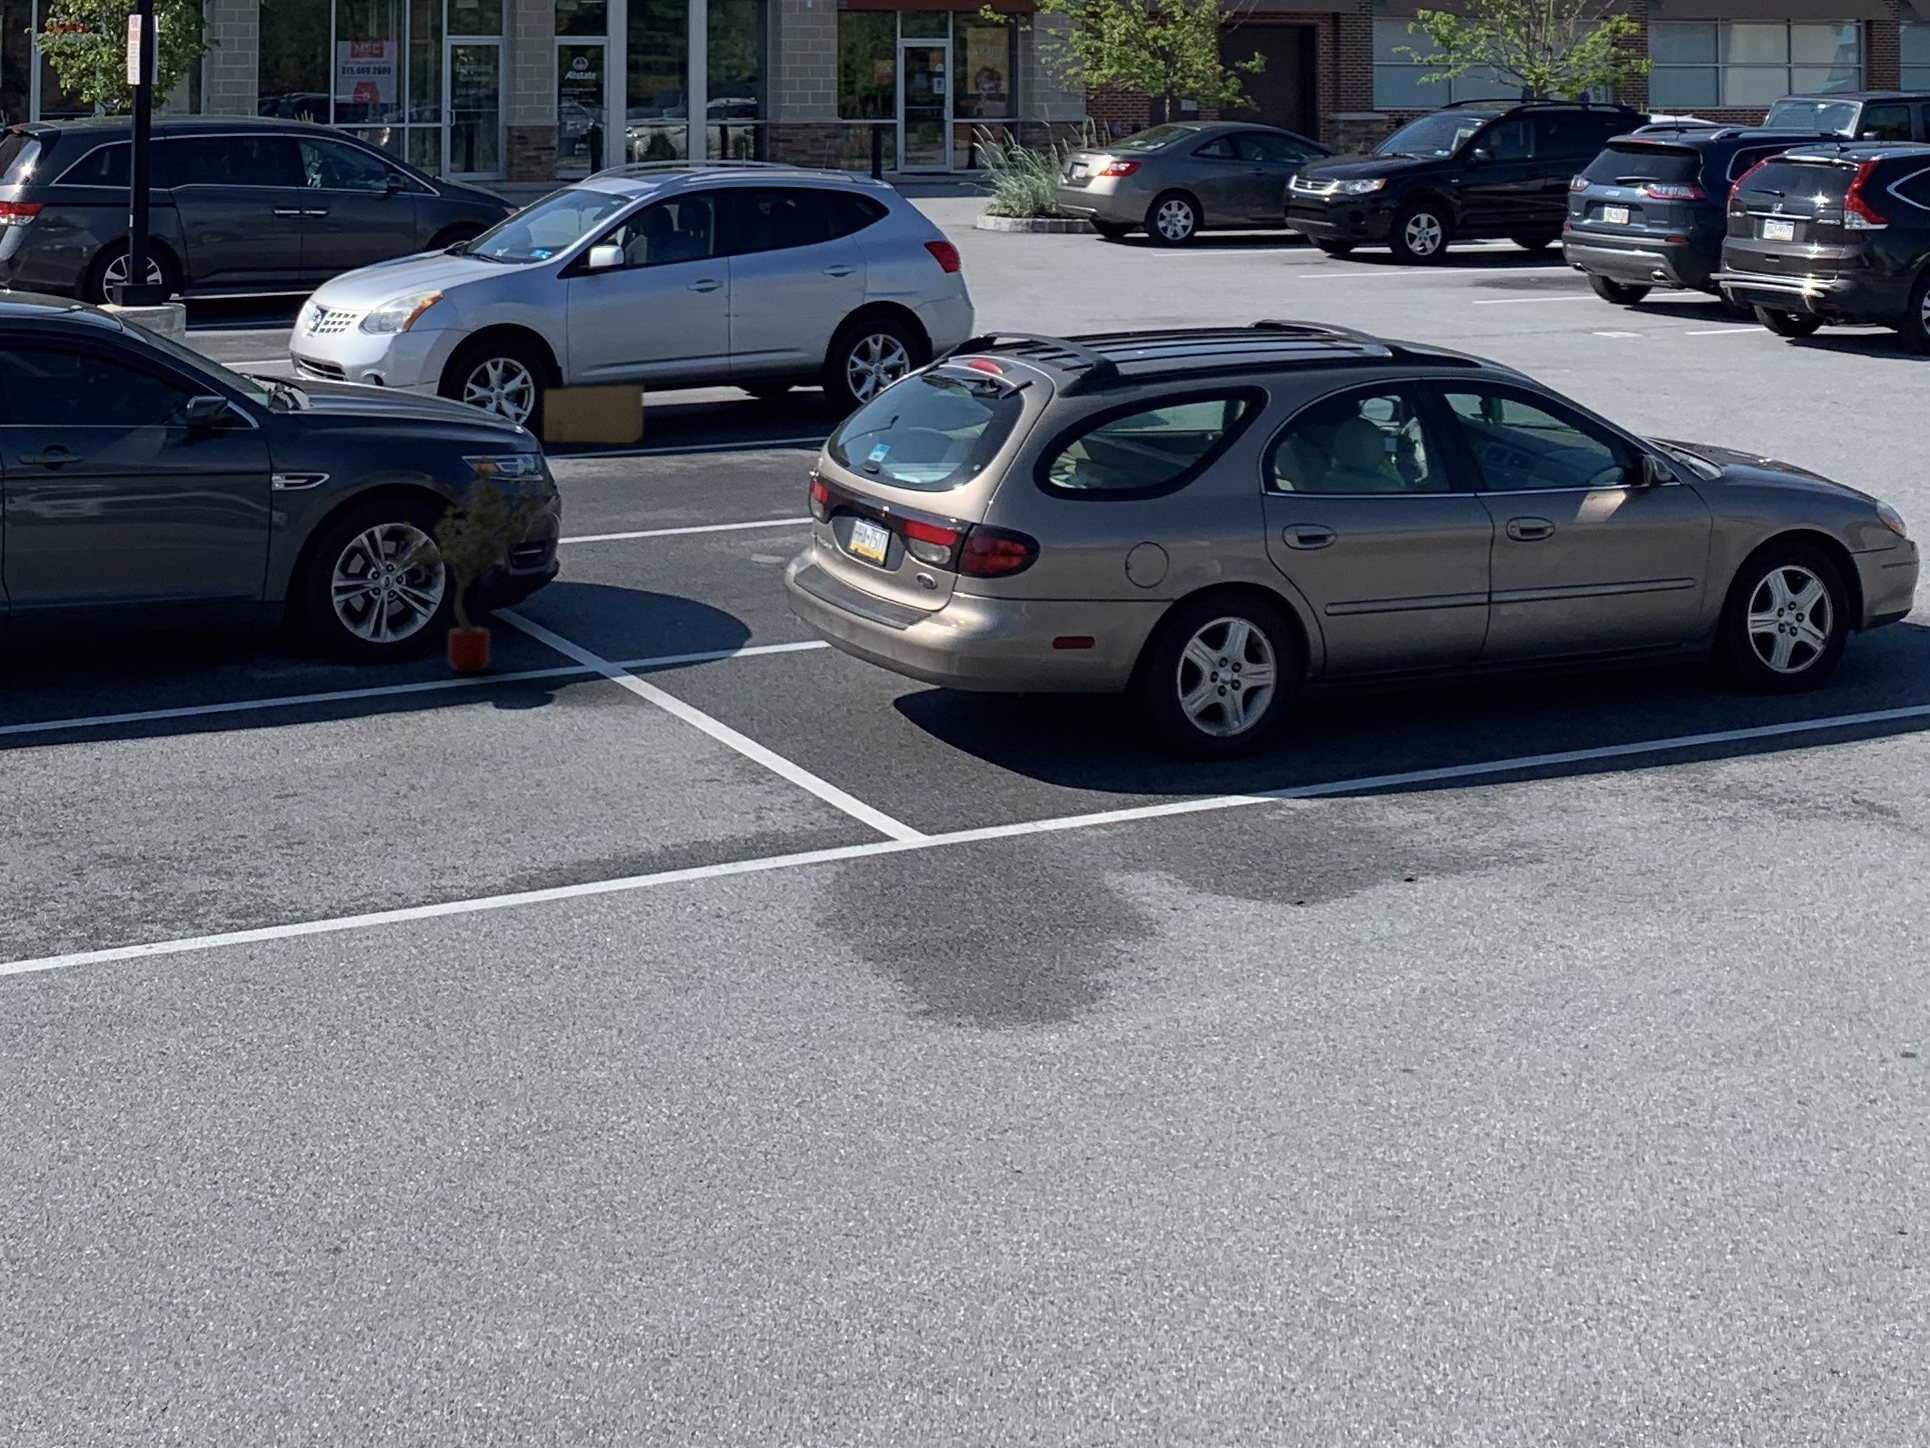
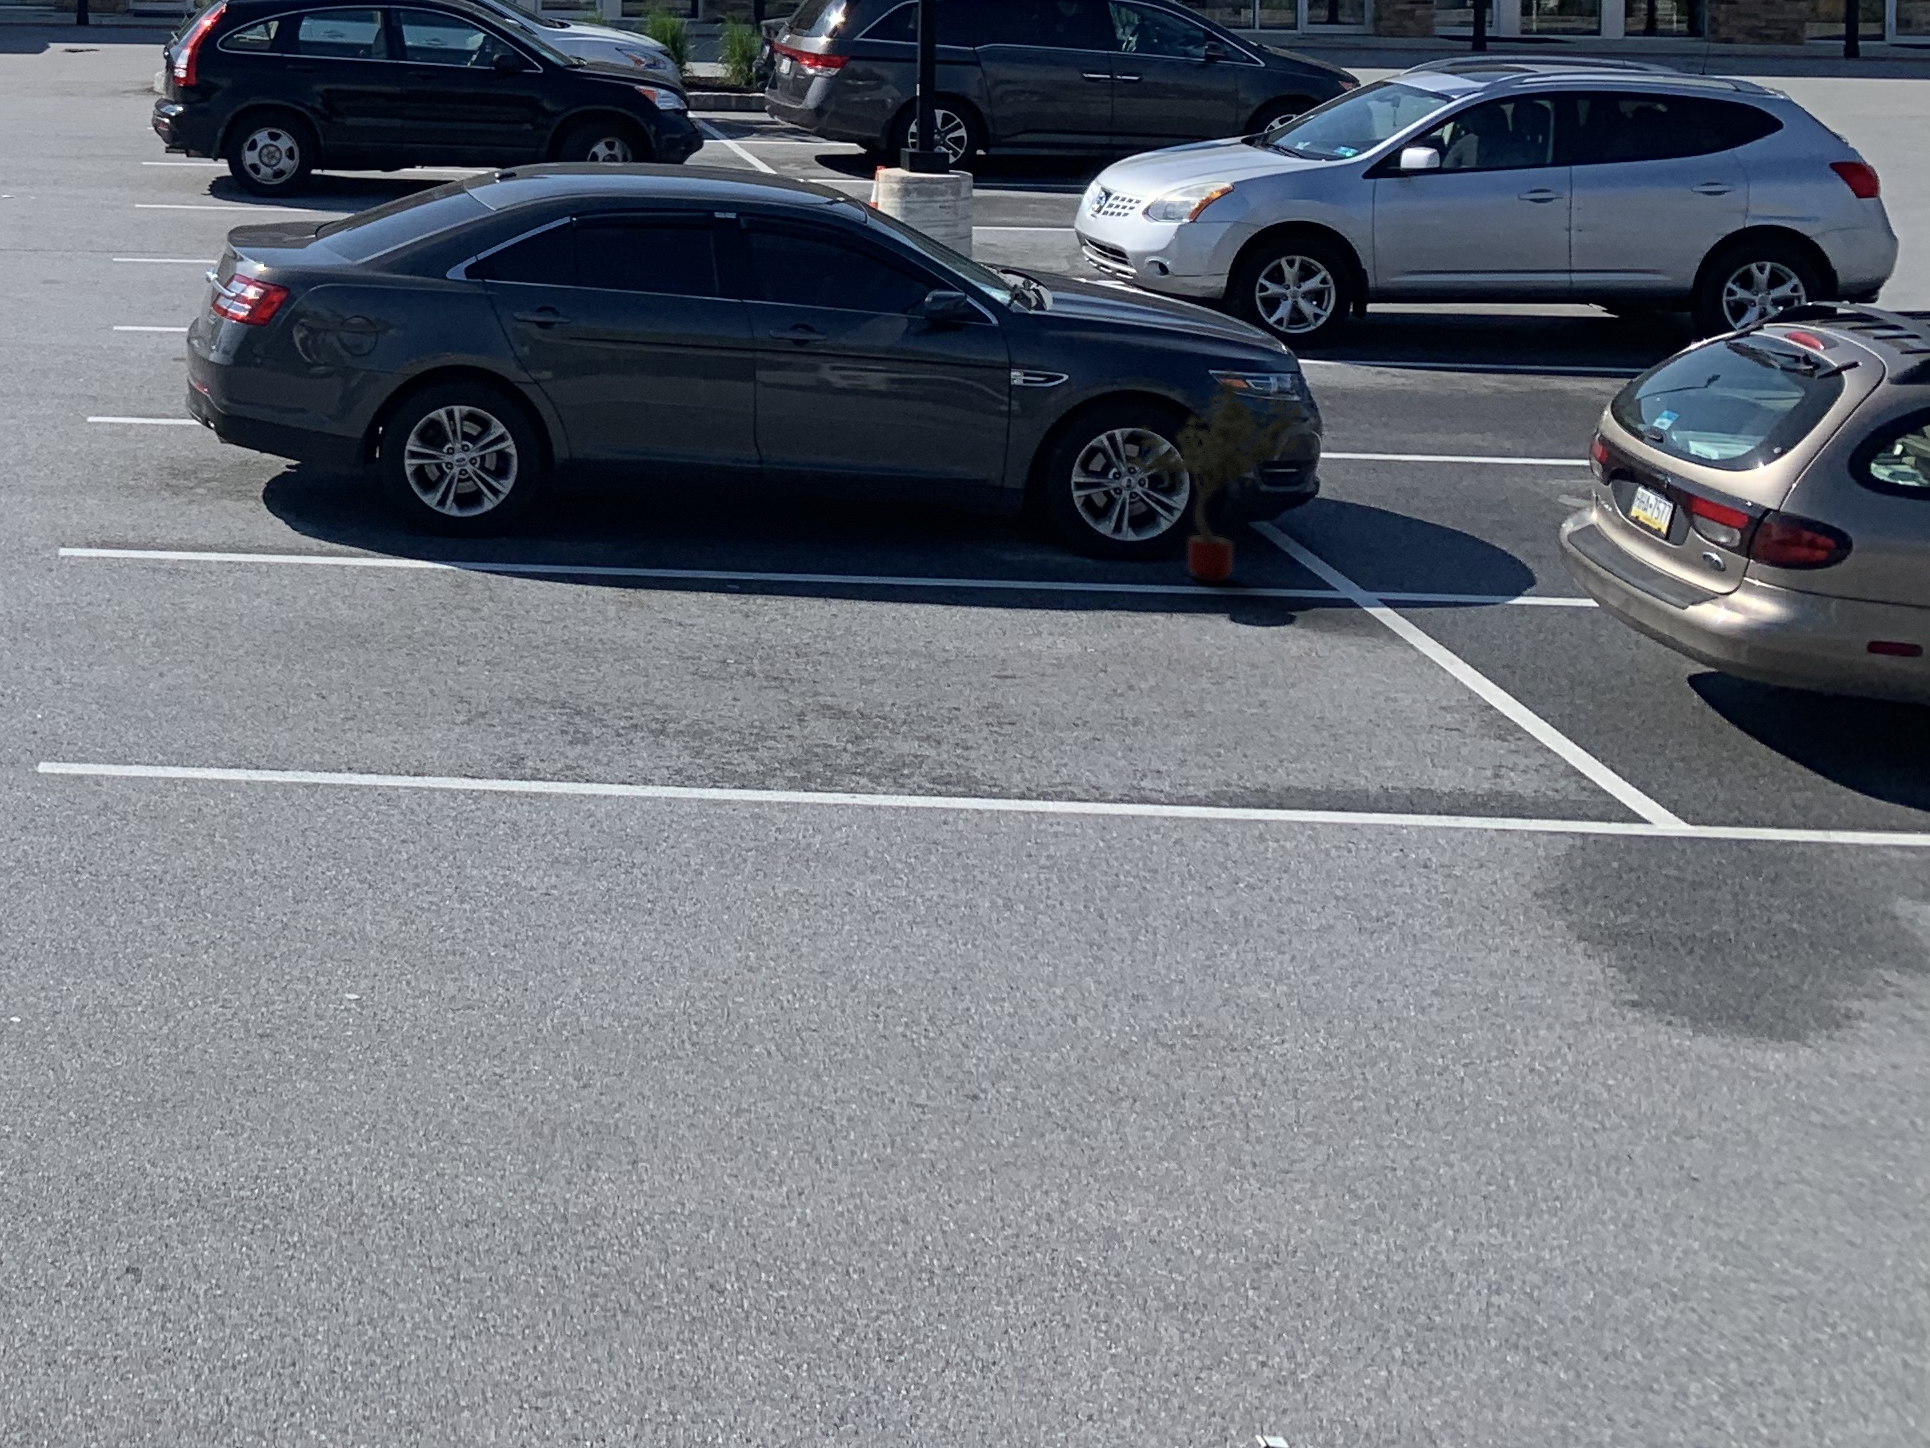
cardboard box: present [544,386,643,443] -> none [1347,281,1466,351]

